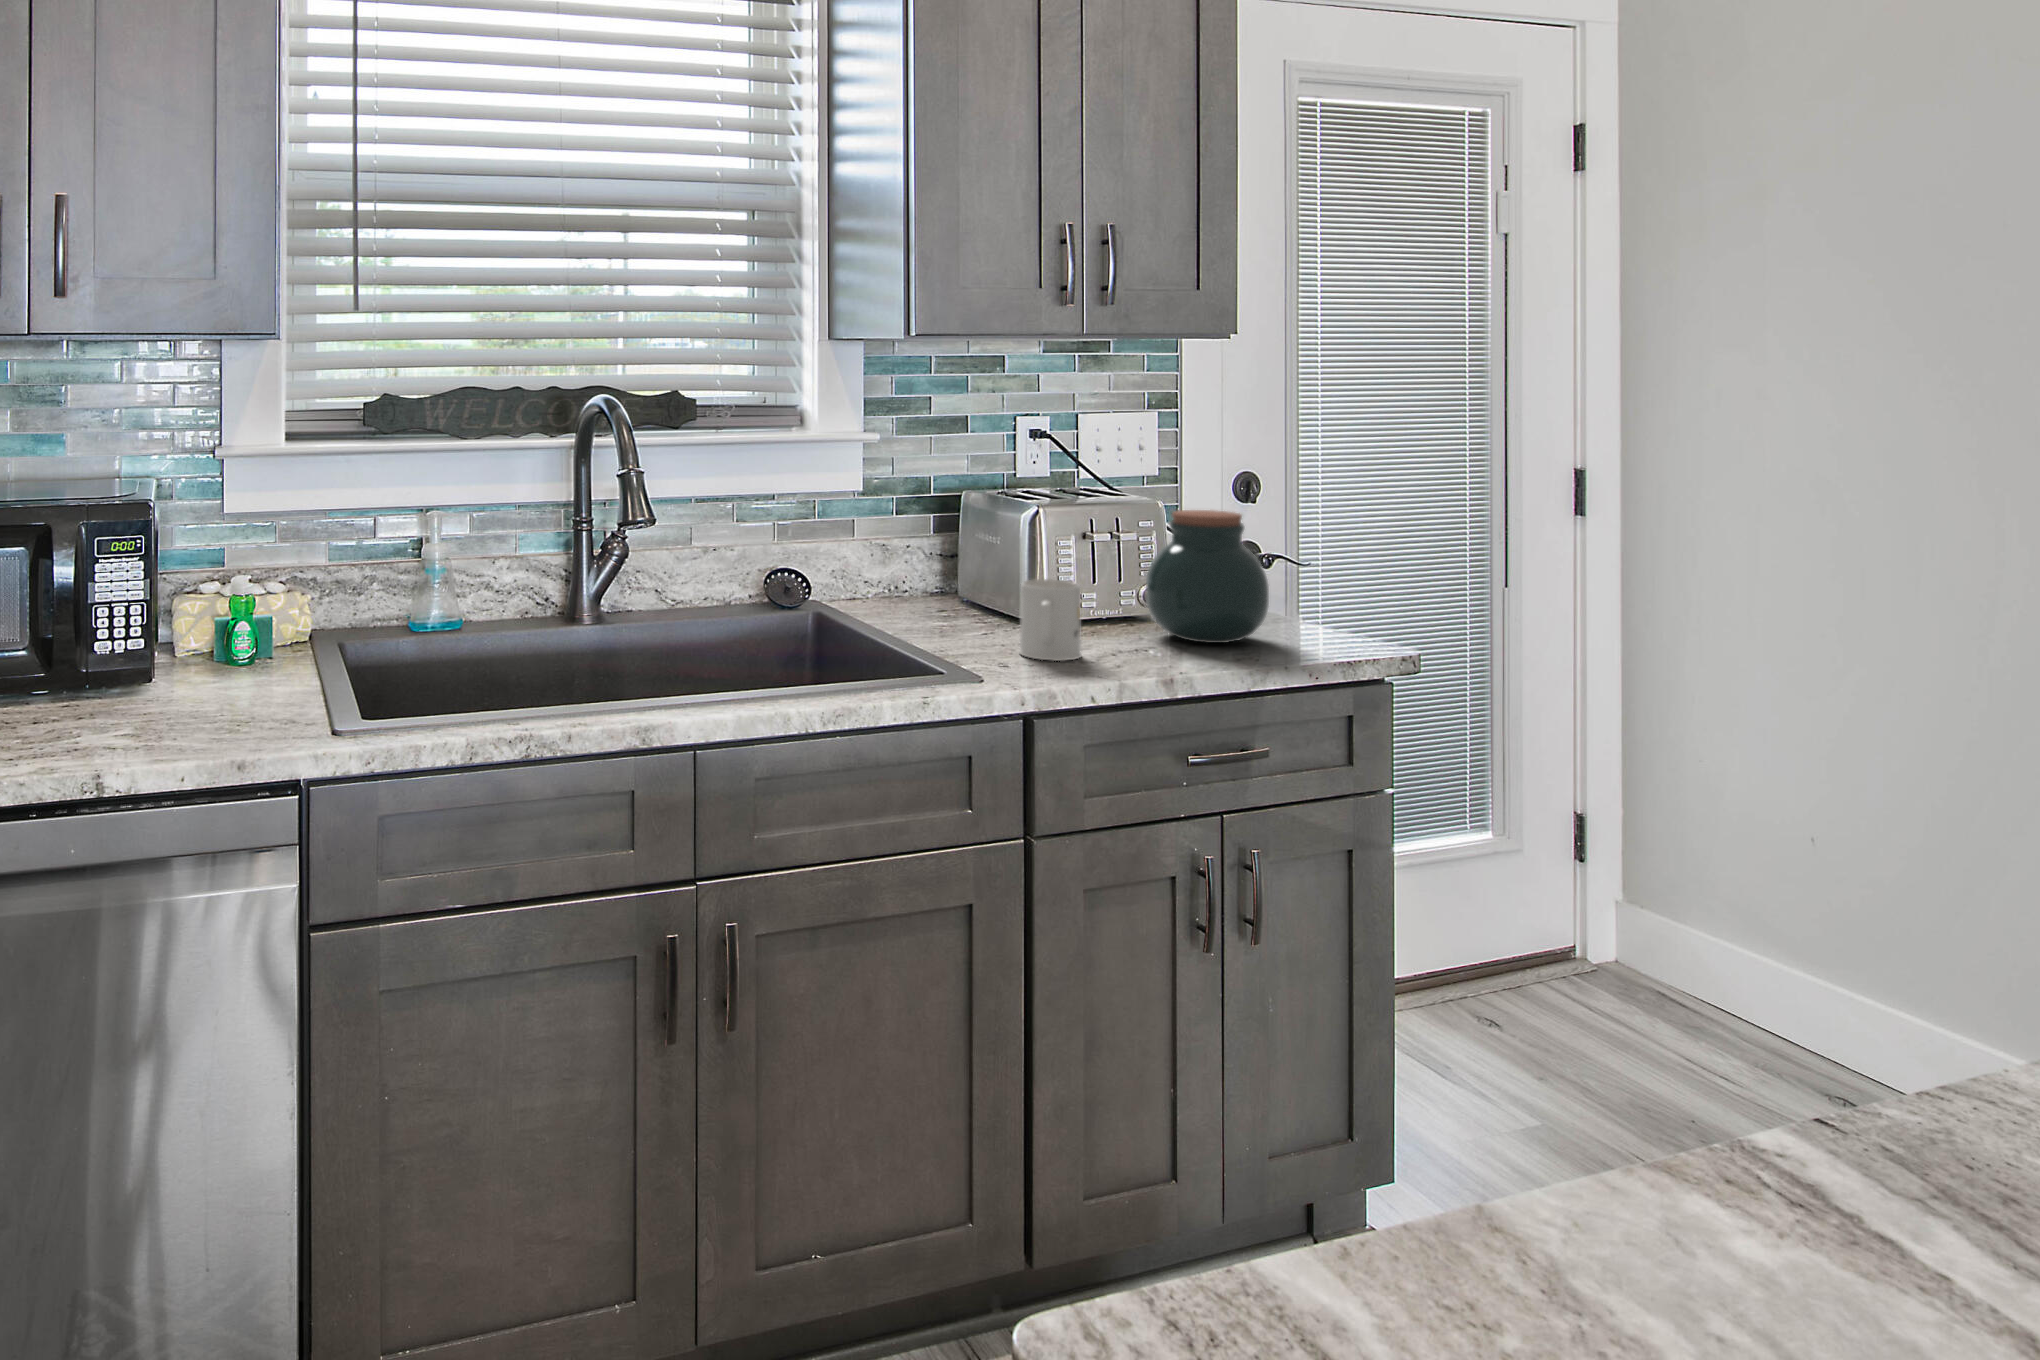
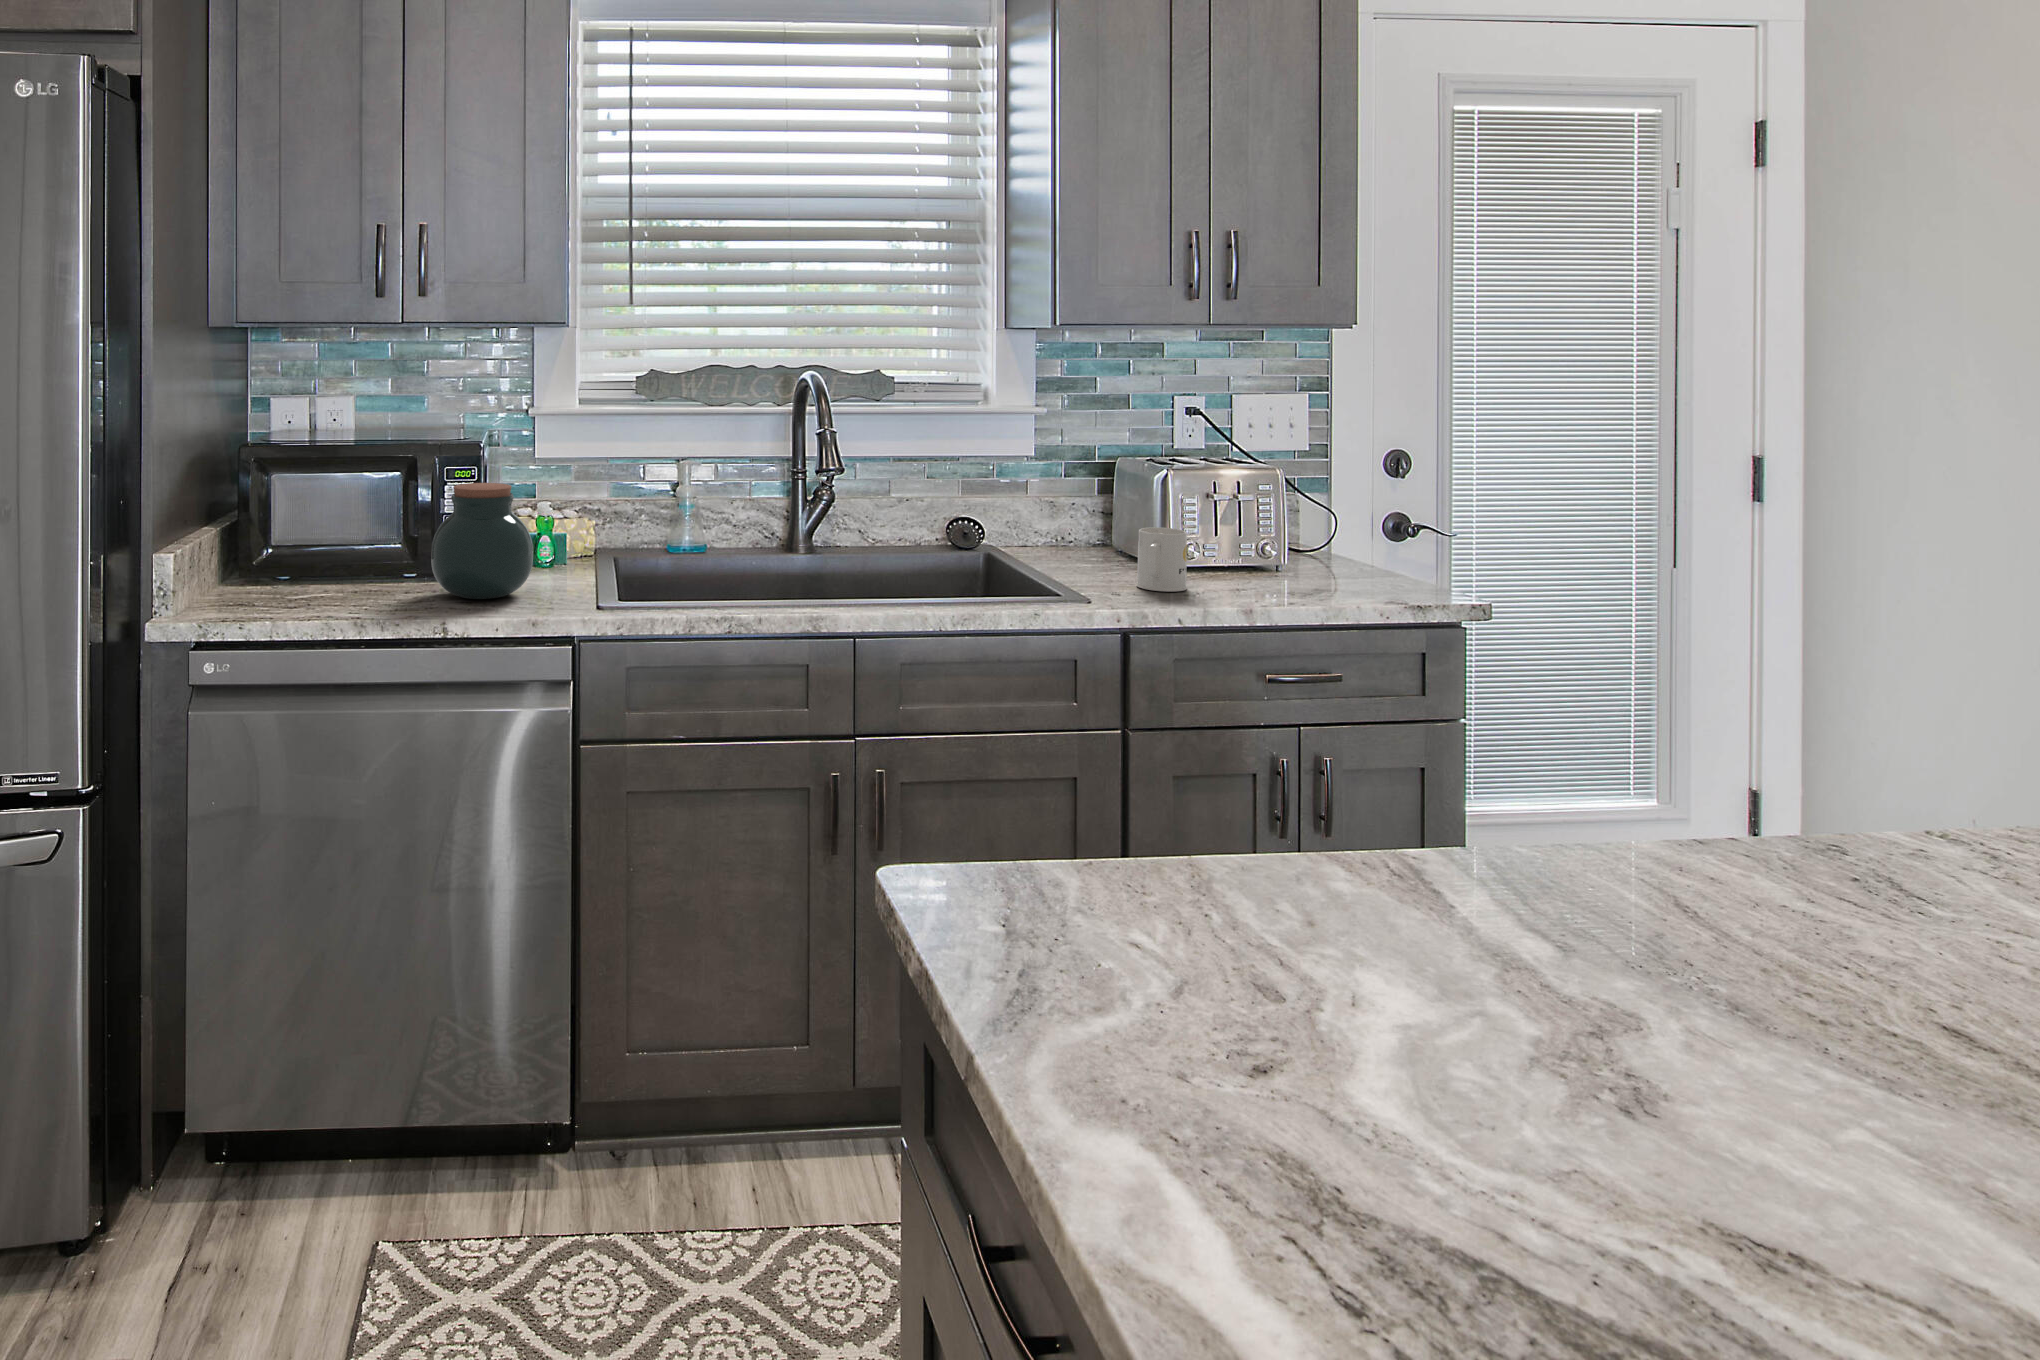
jar: present [1146,510,1269,643] -> present [431,483,533,599]

